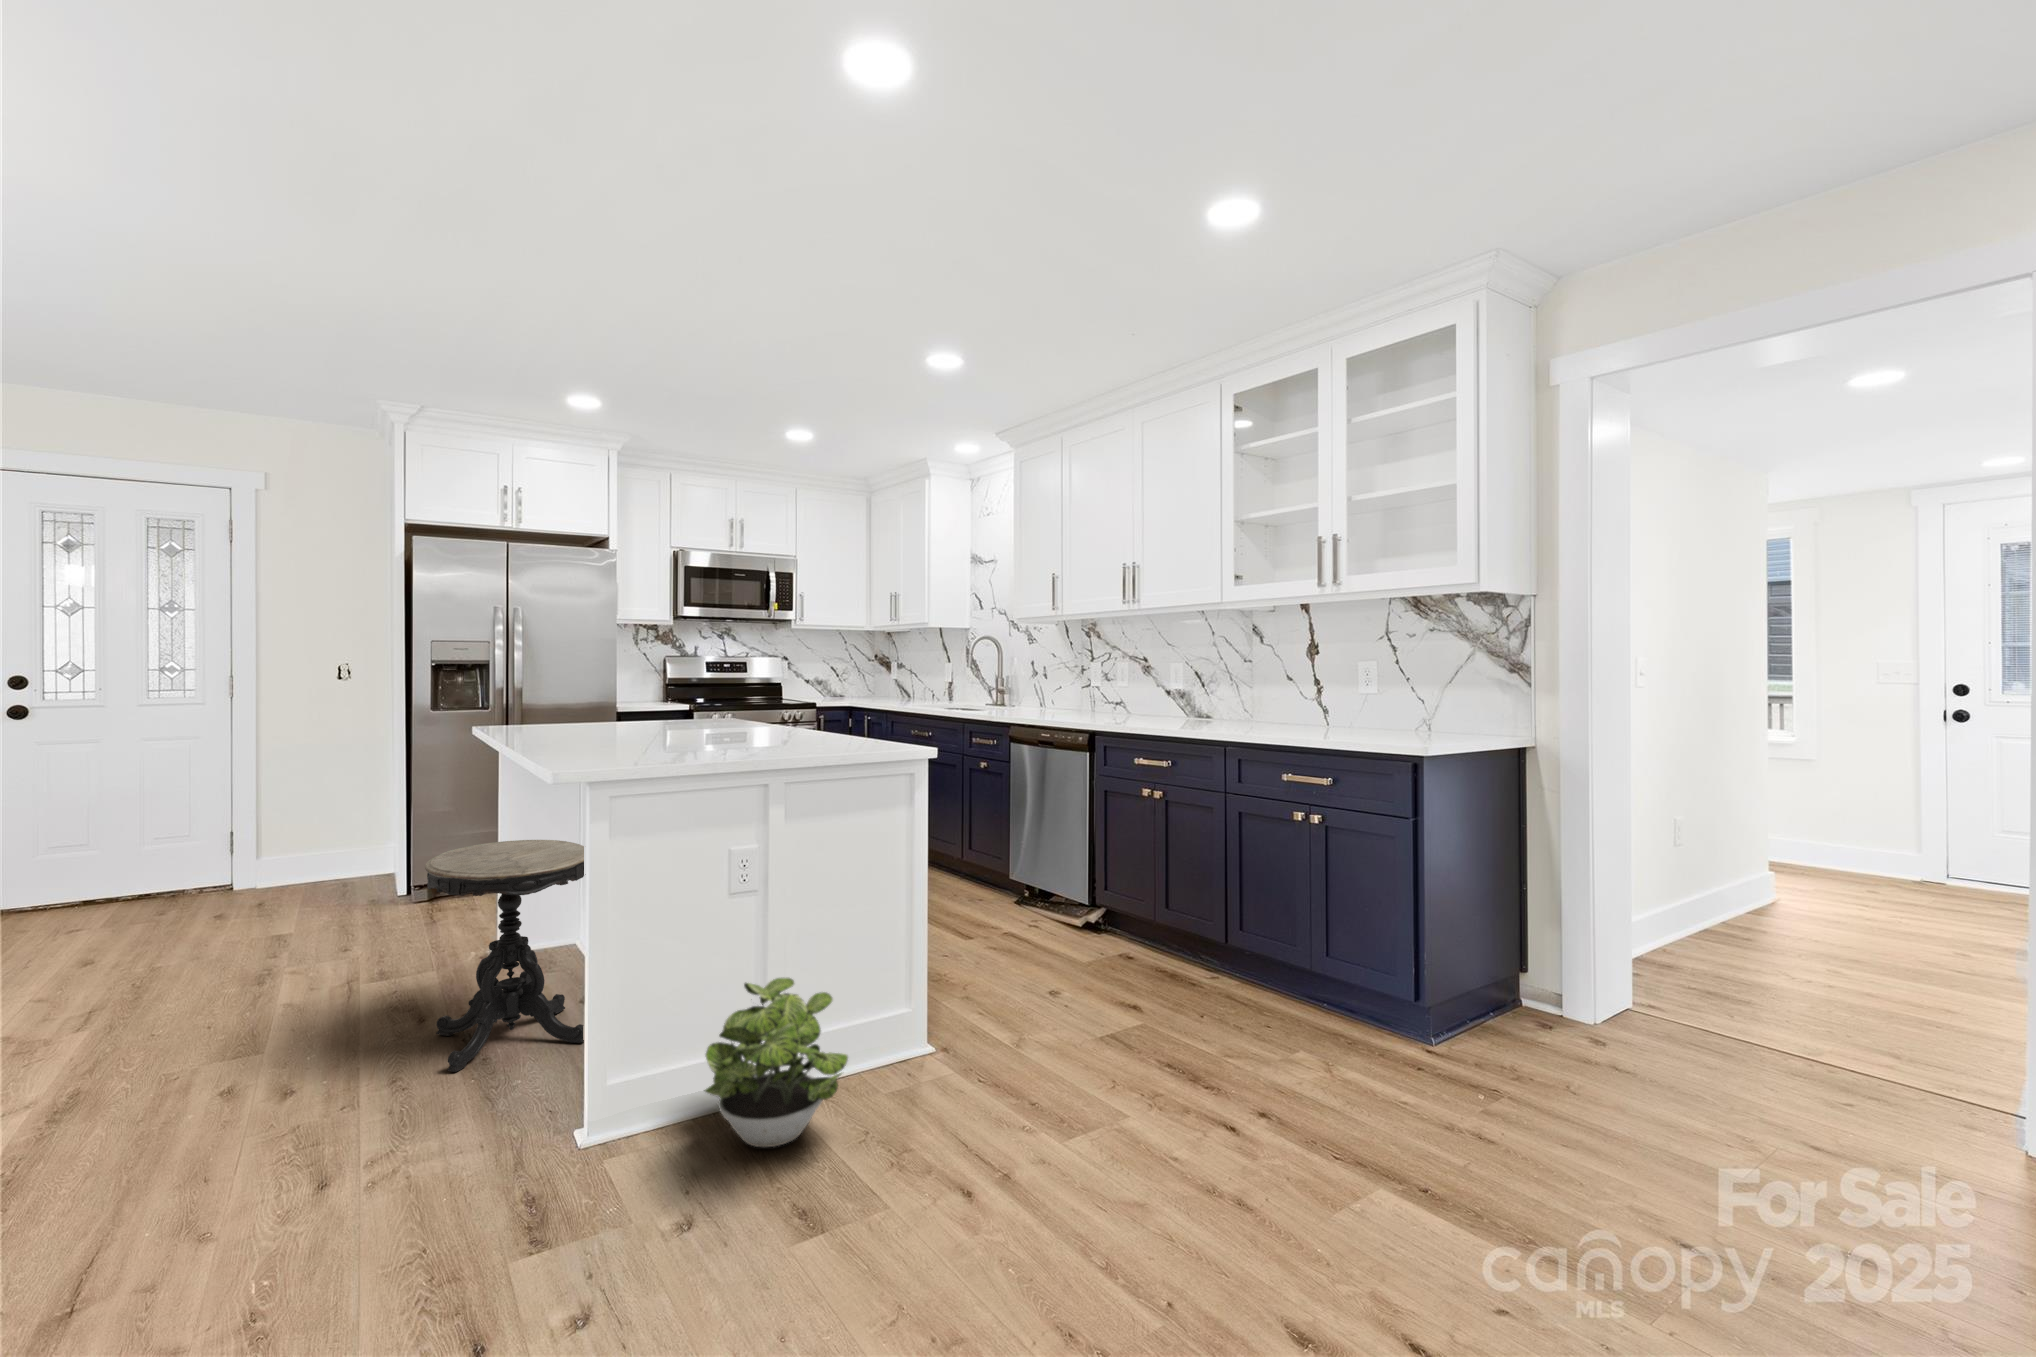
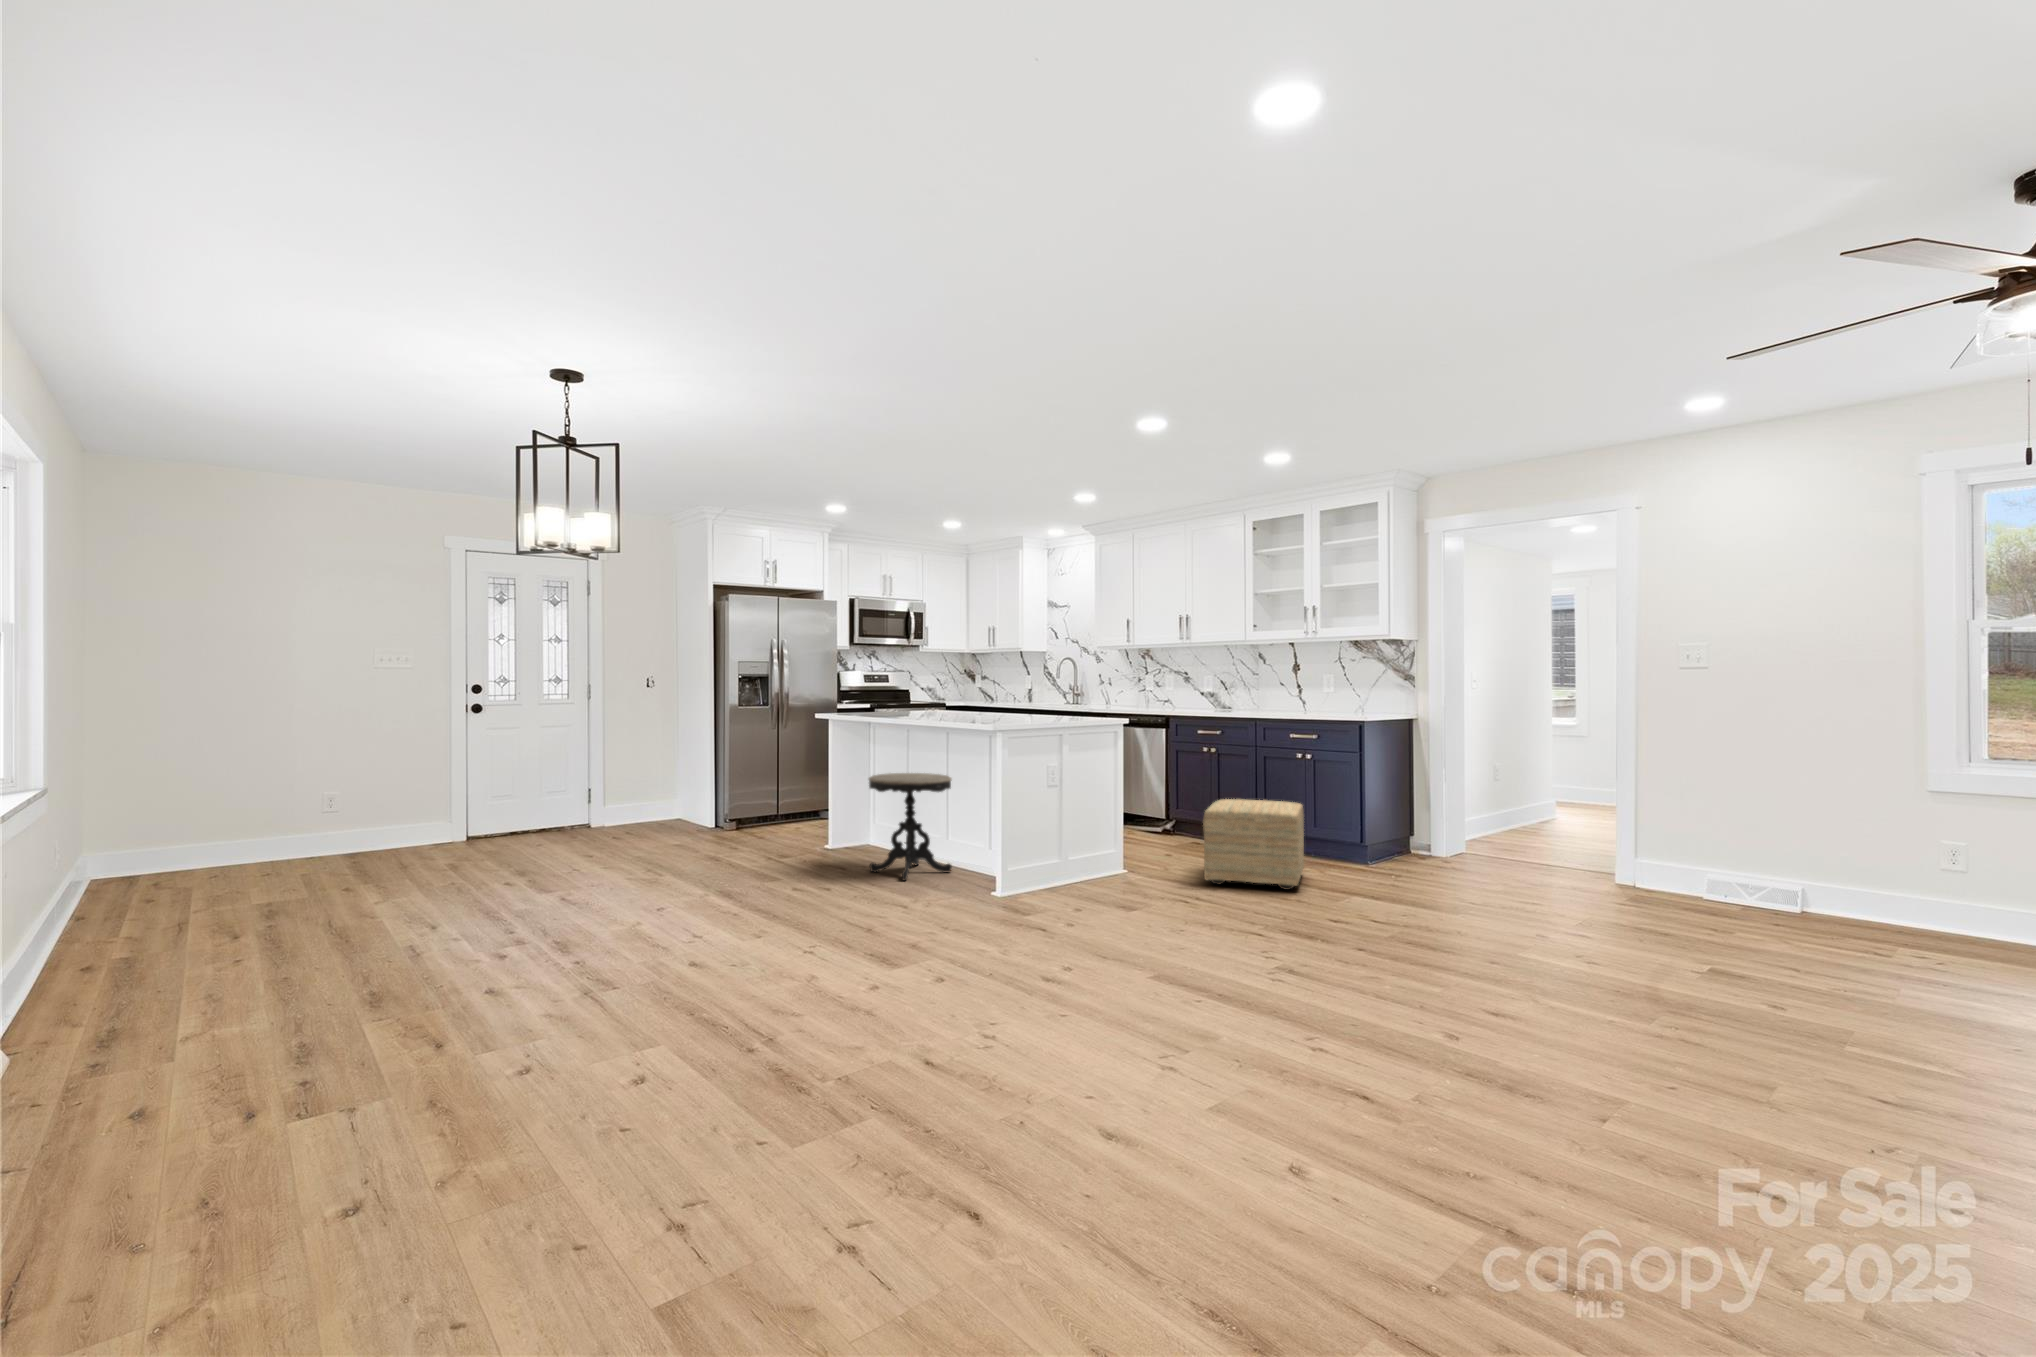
ottoman: none [1042,915,1282,1160] -> present [1203,799,1304,890]
potted plant: present [705,978,848,1147] -> none [1054,822,1126,893]

